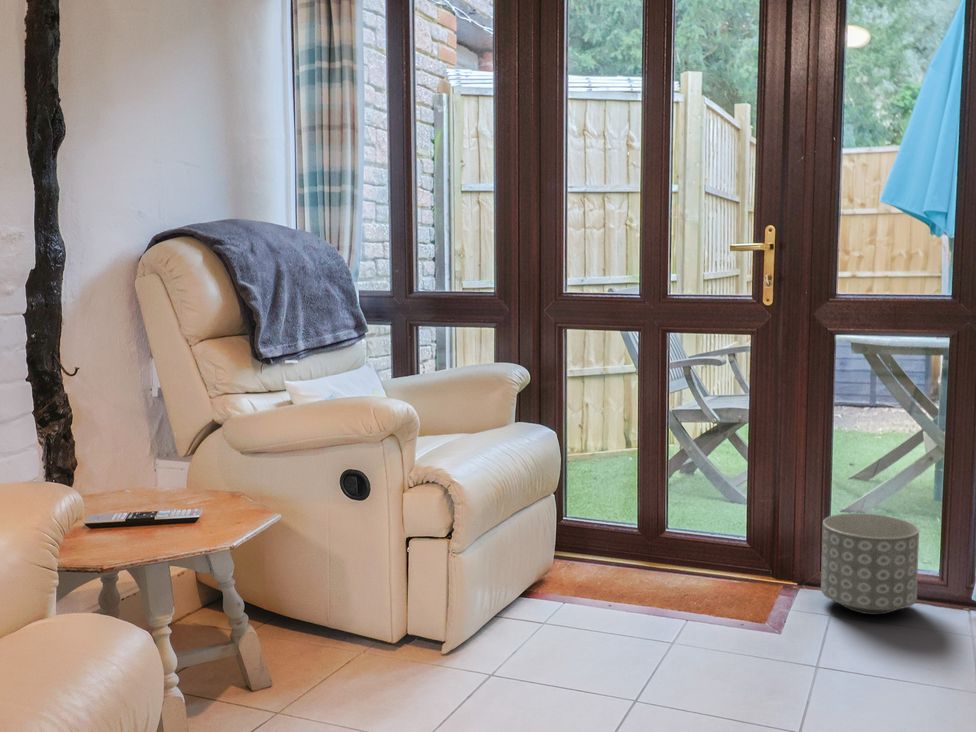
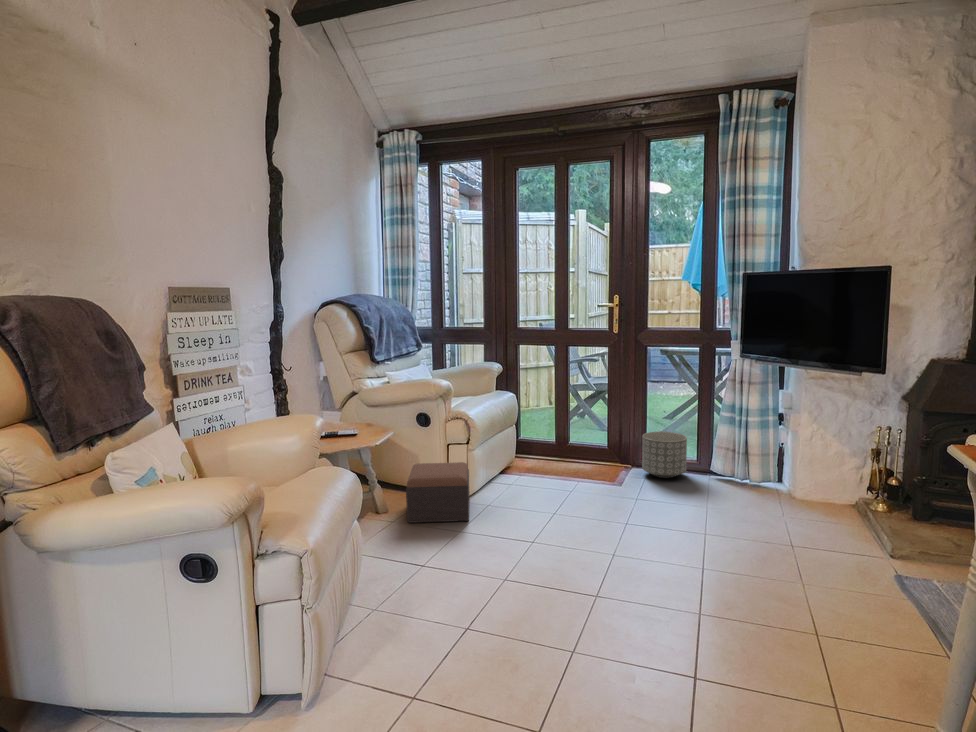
footstool: none [308,578,452,715] -> present [406,462,470,523]

